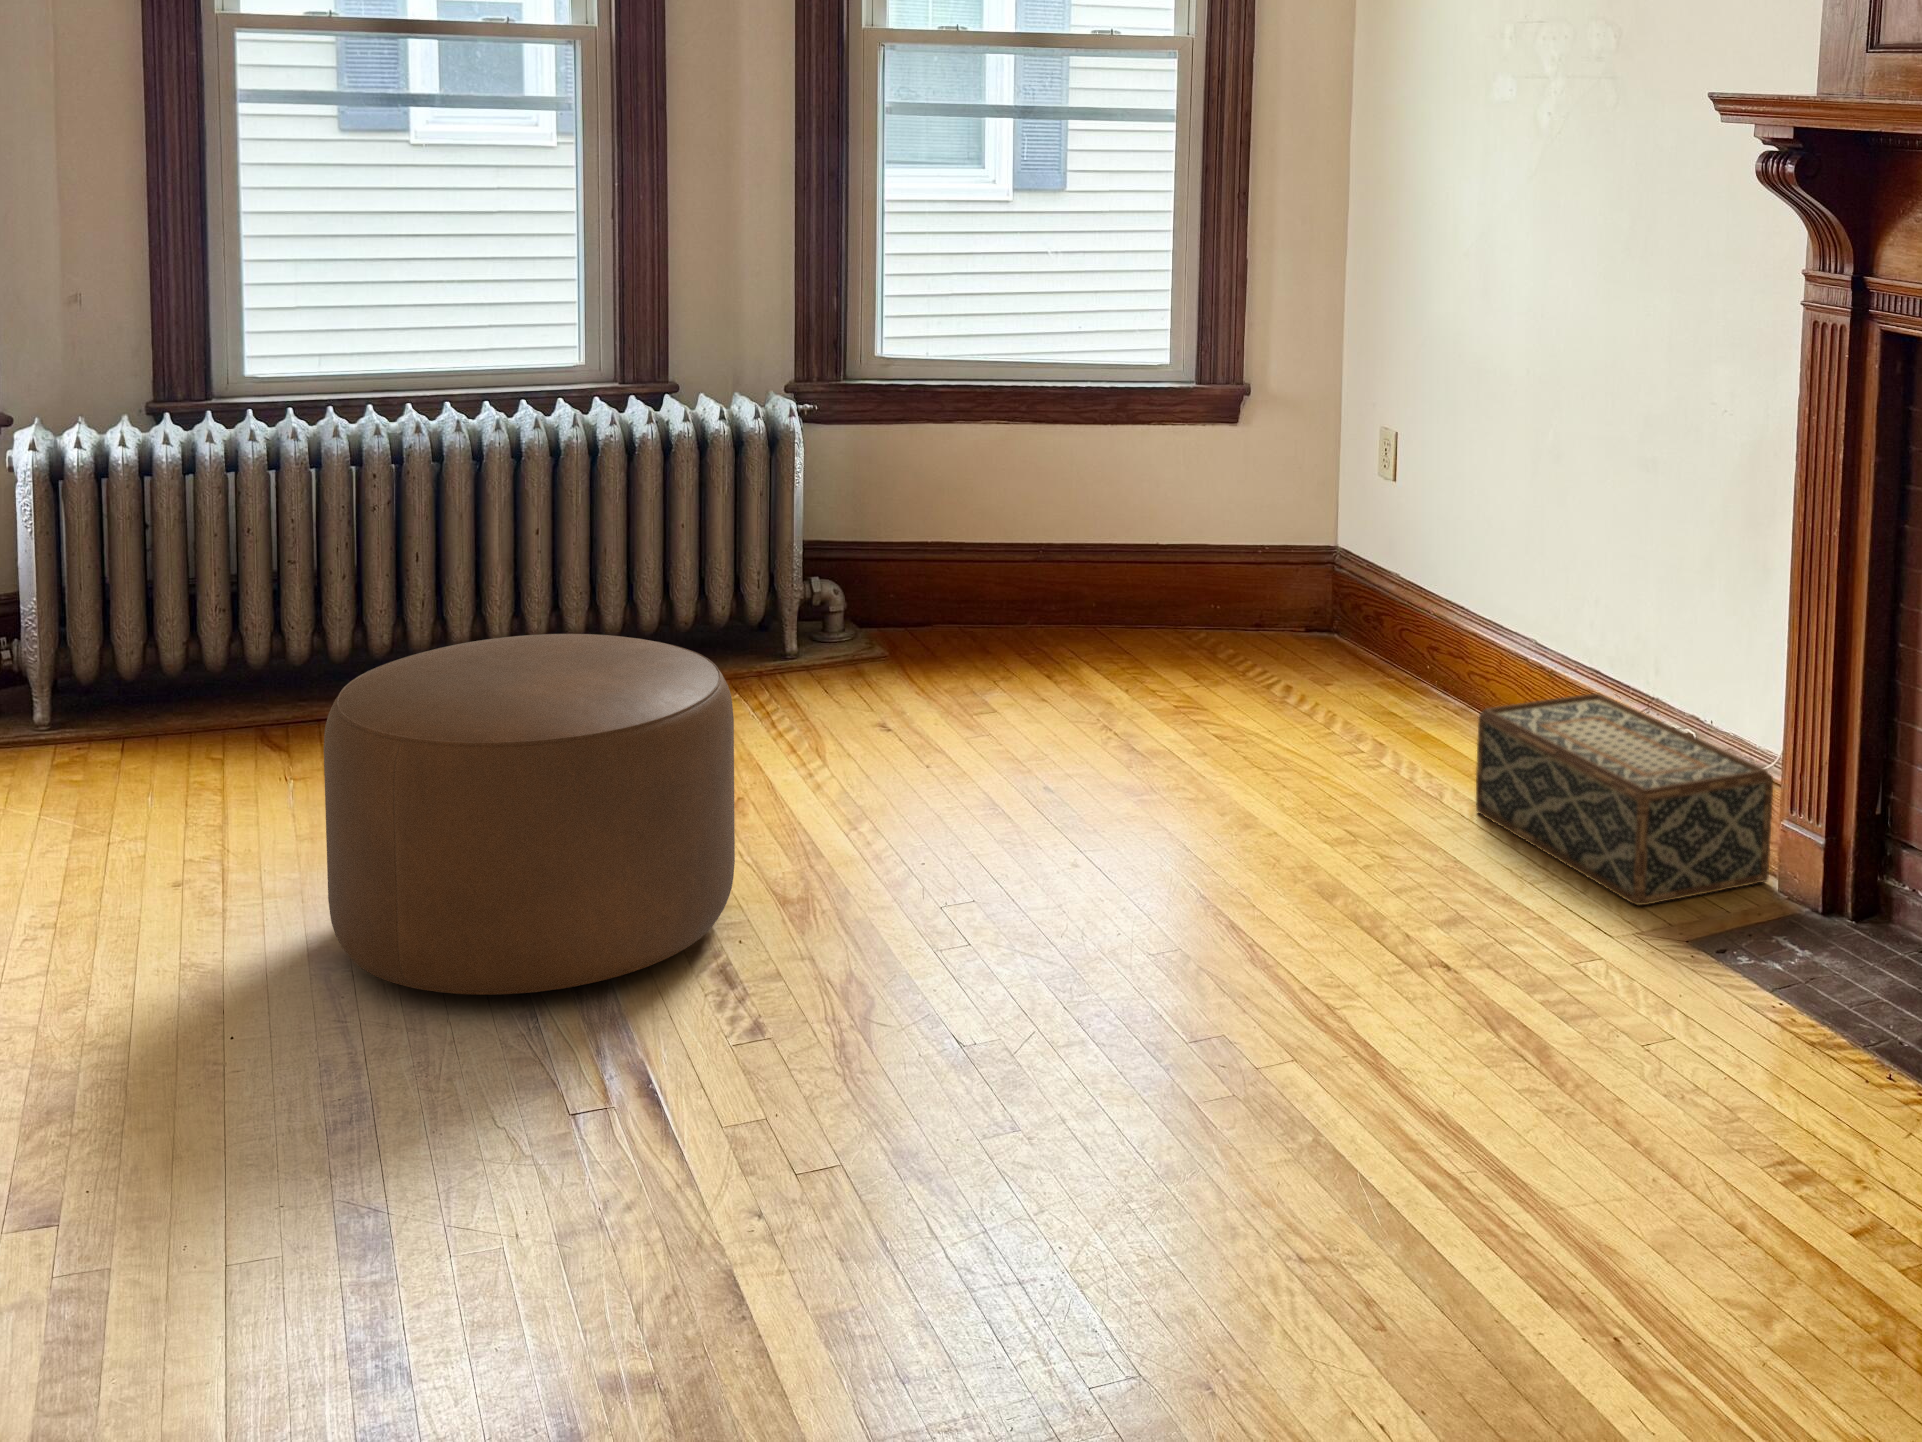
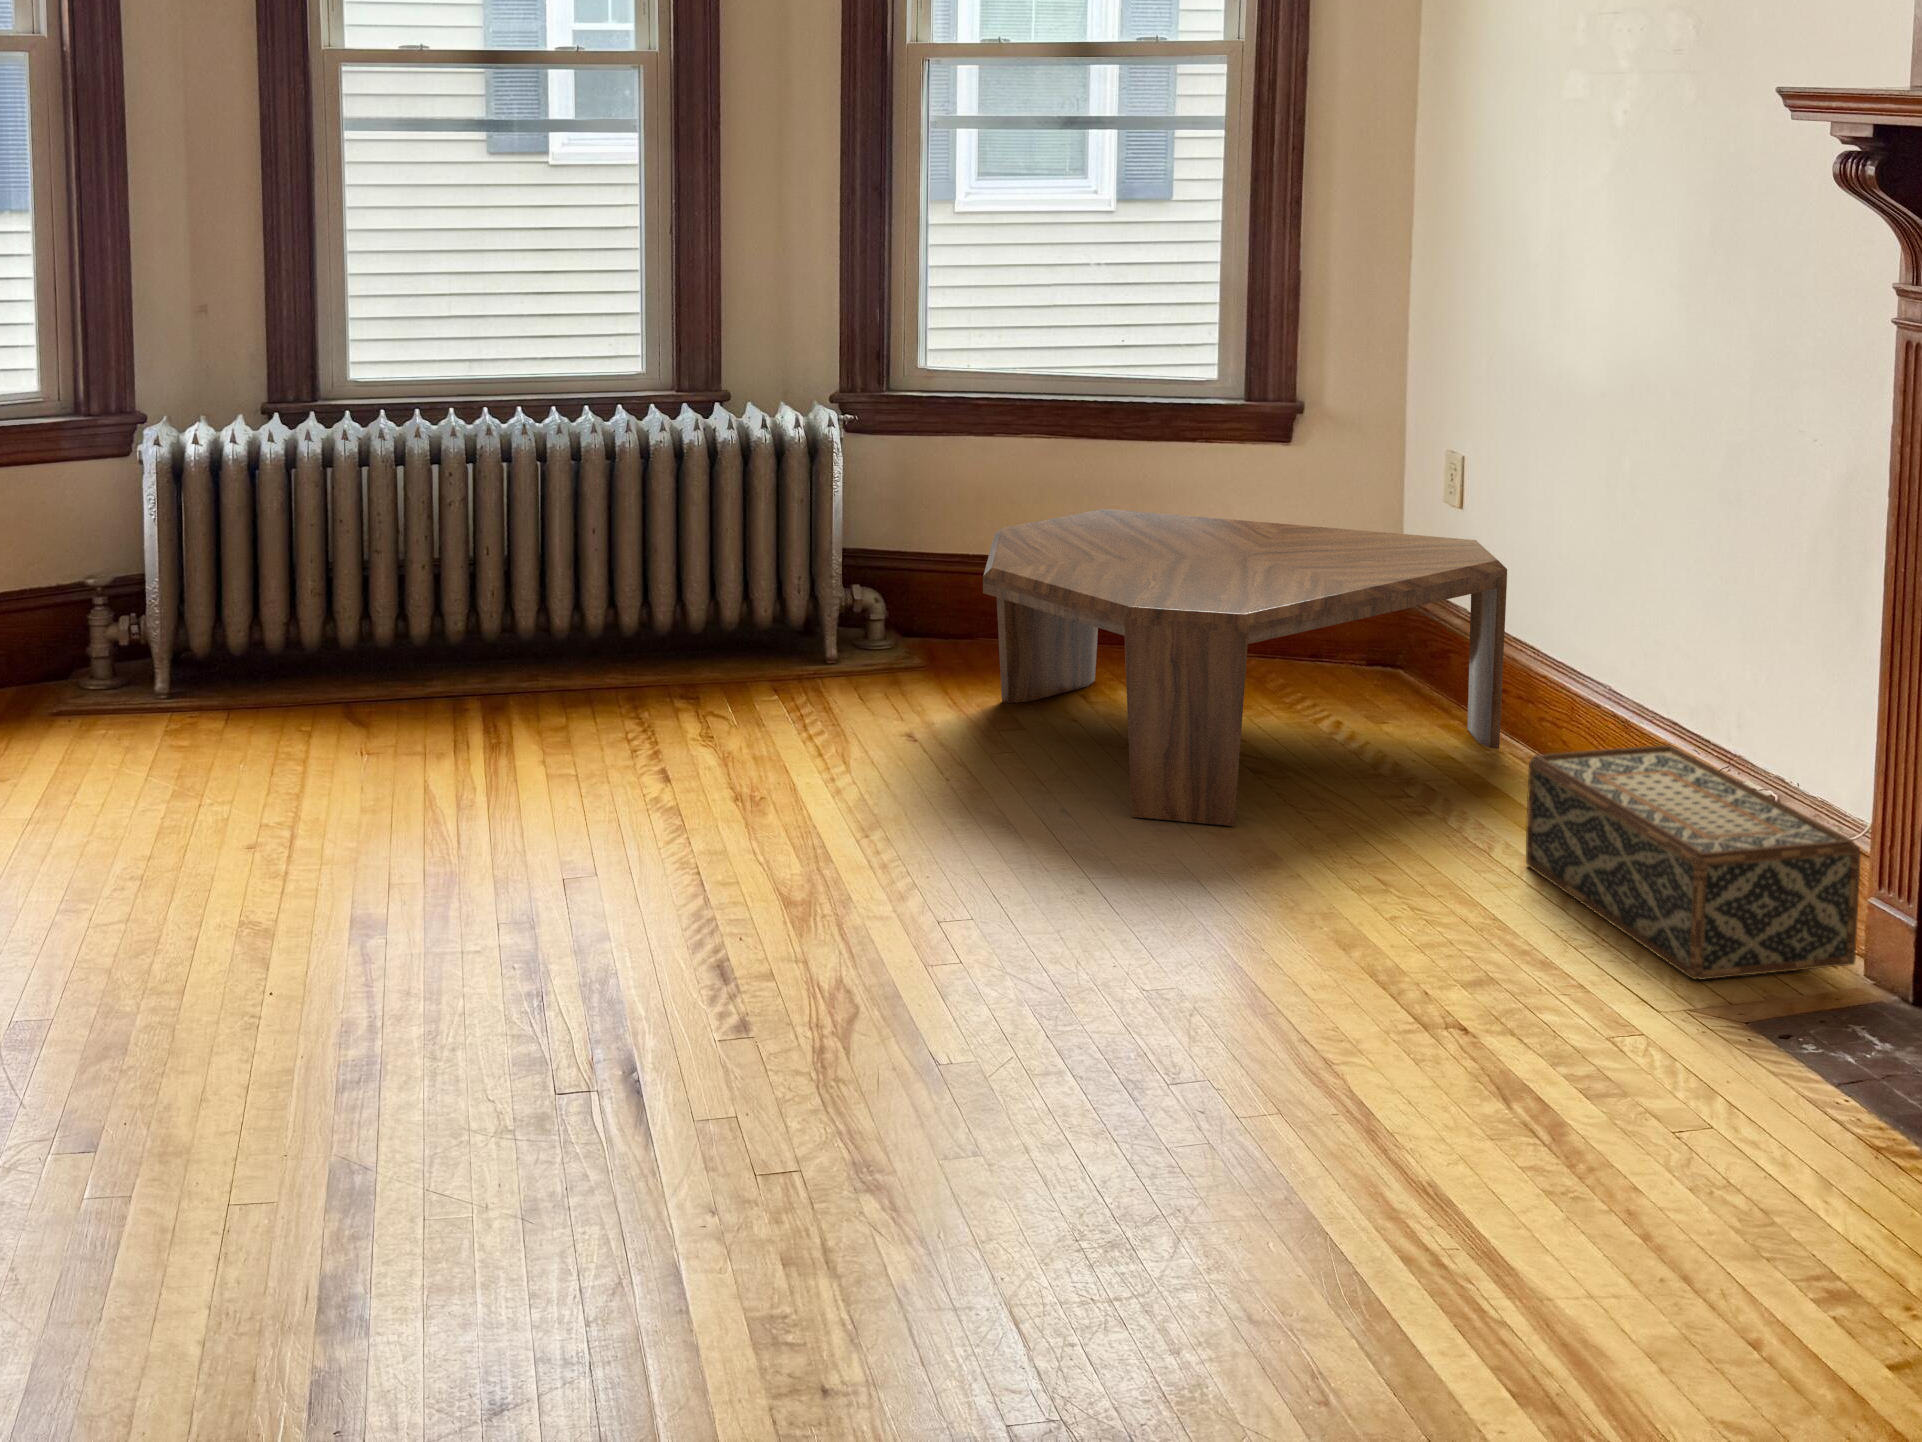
coffee table: none [955,491,1442,793] -> present [983,509,1507,826]
ottoman: present [324,634,735,995] -> none [363,635,739,975]

